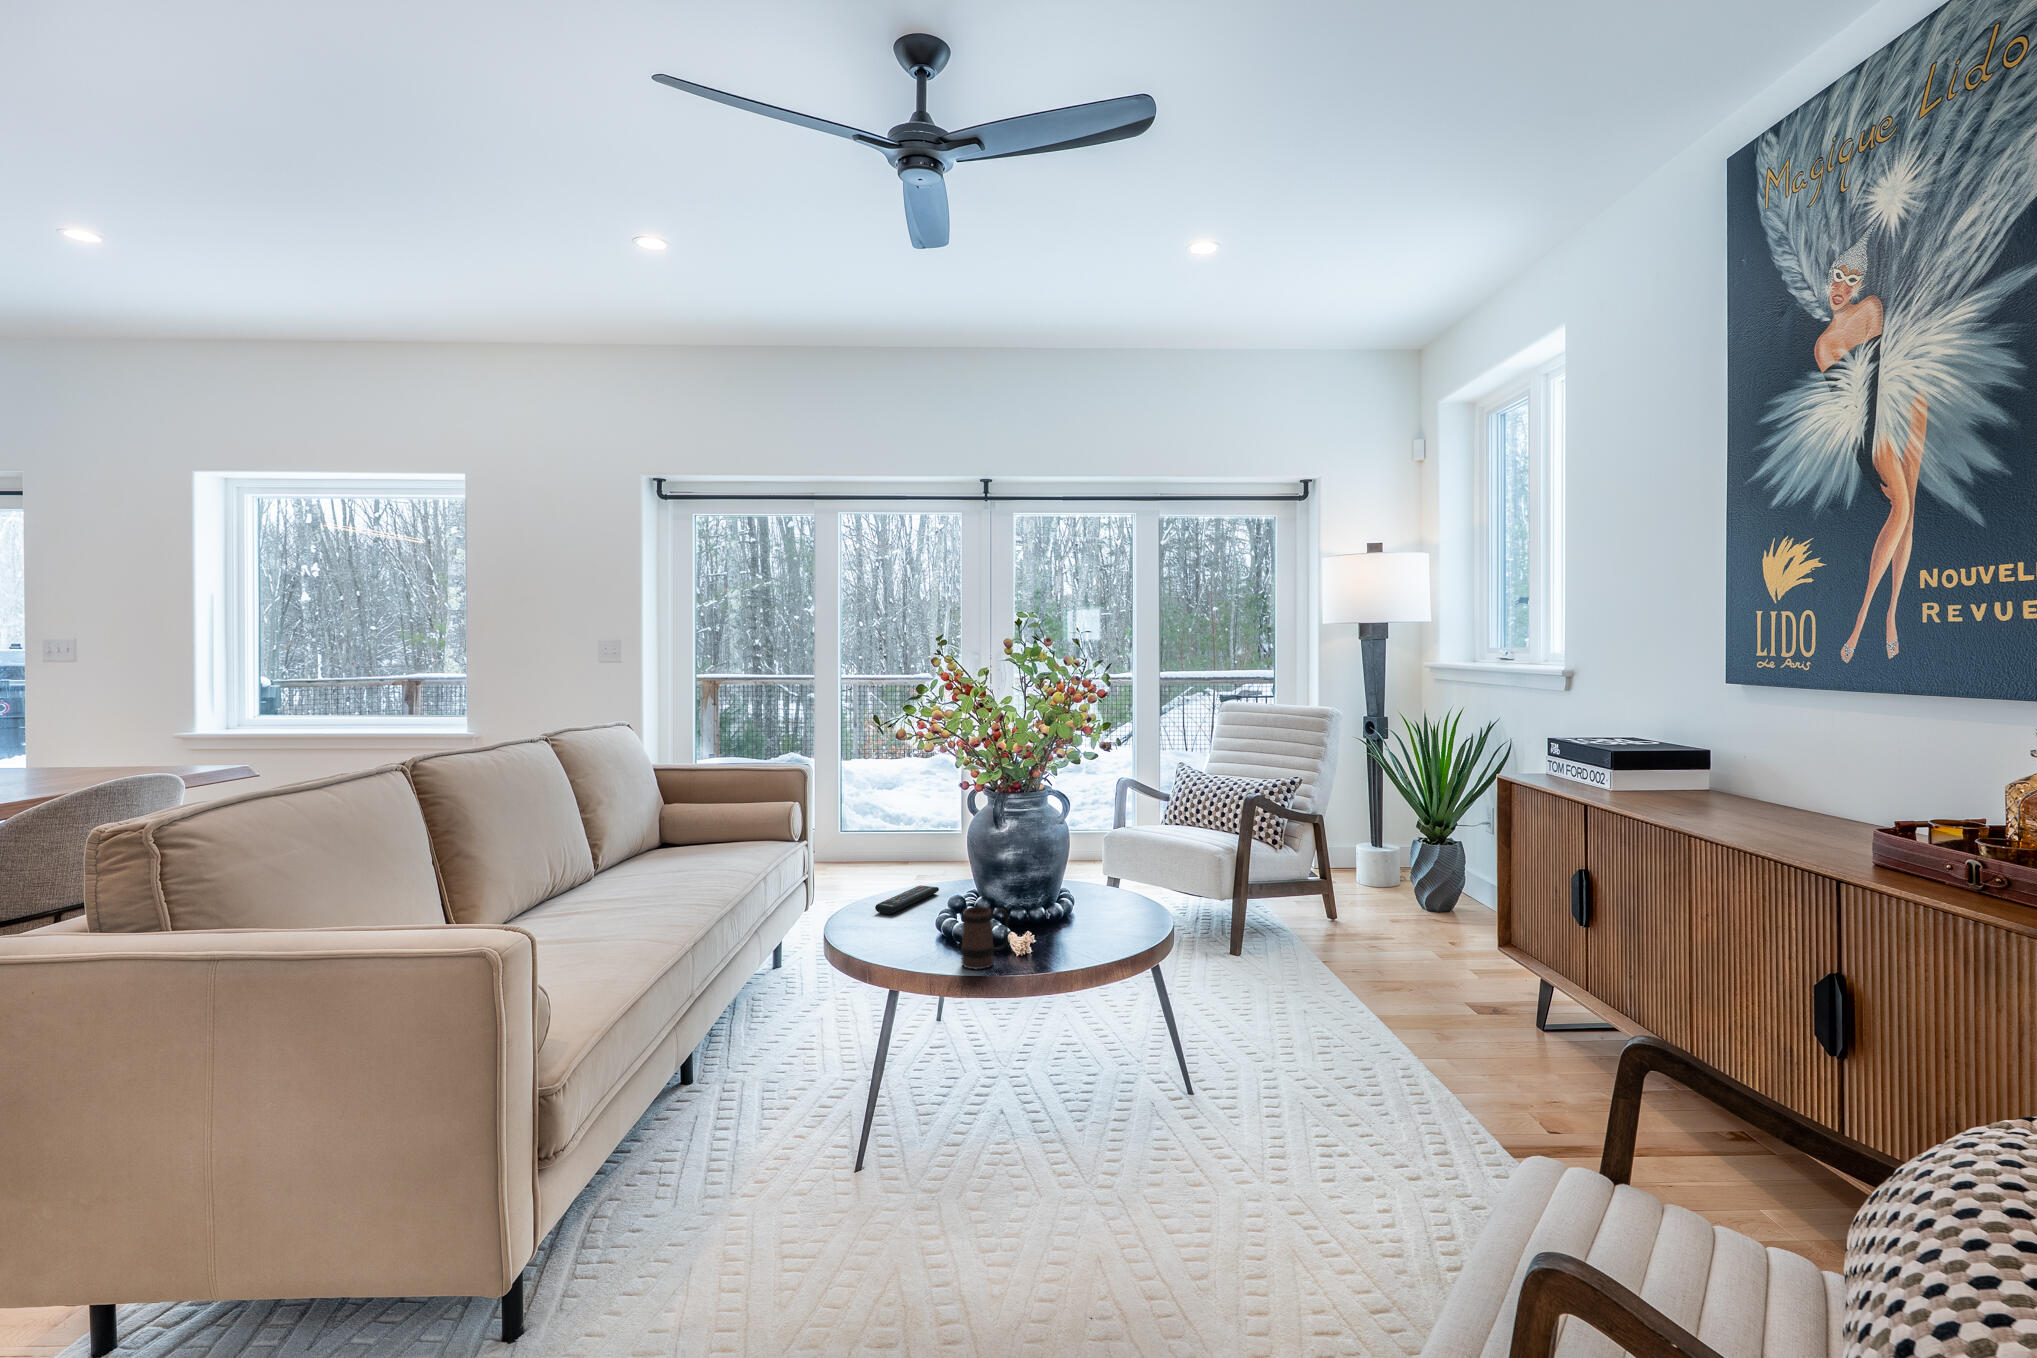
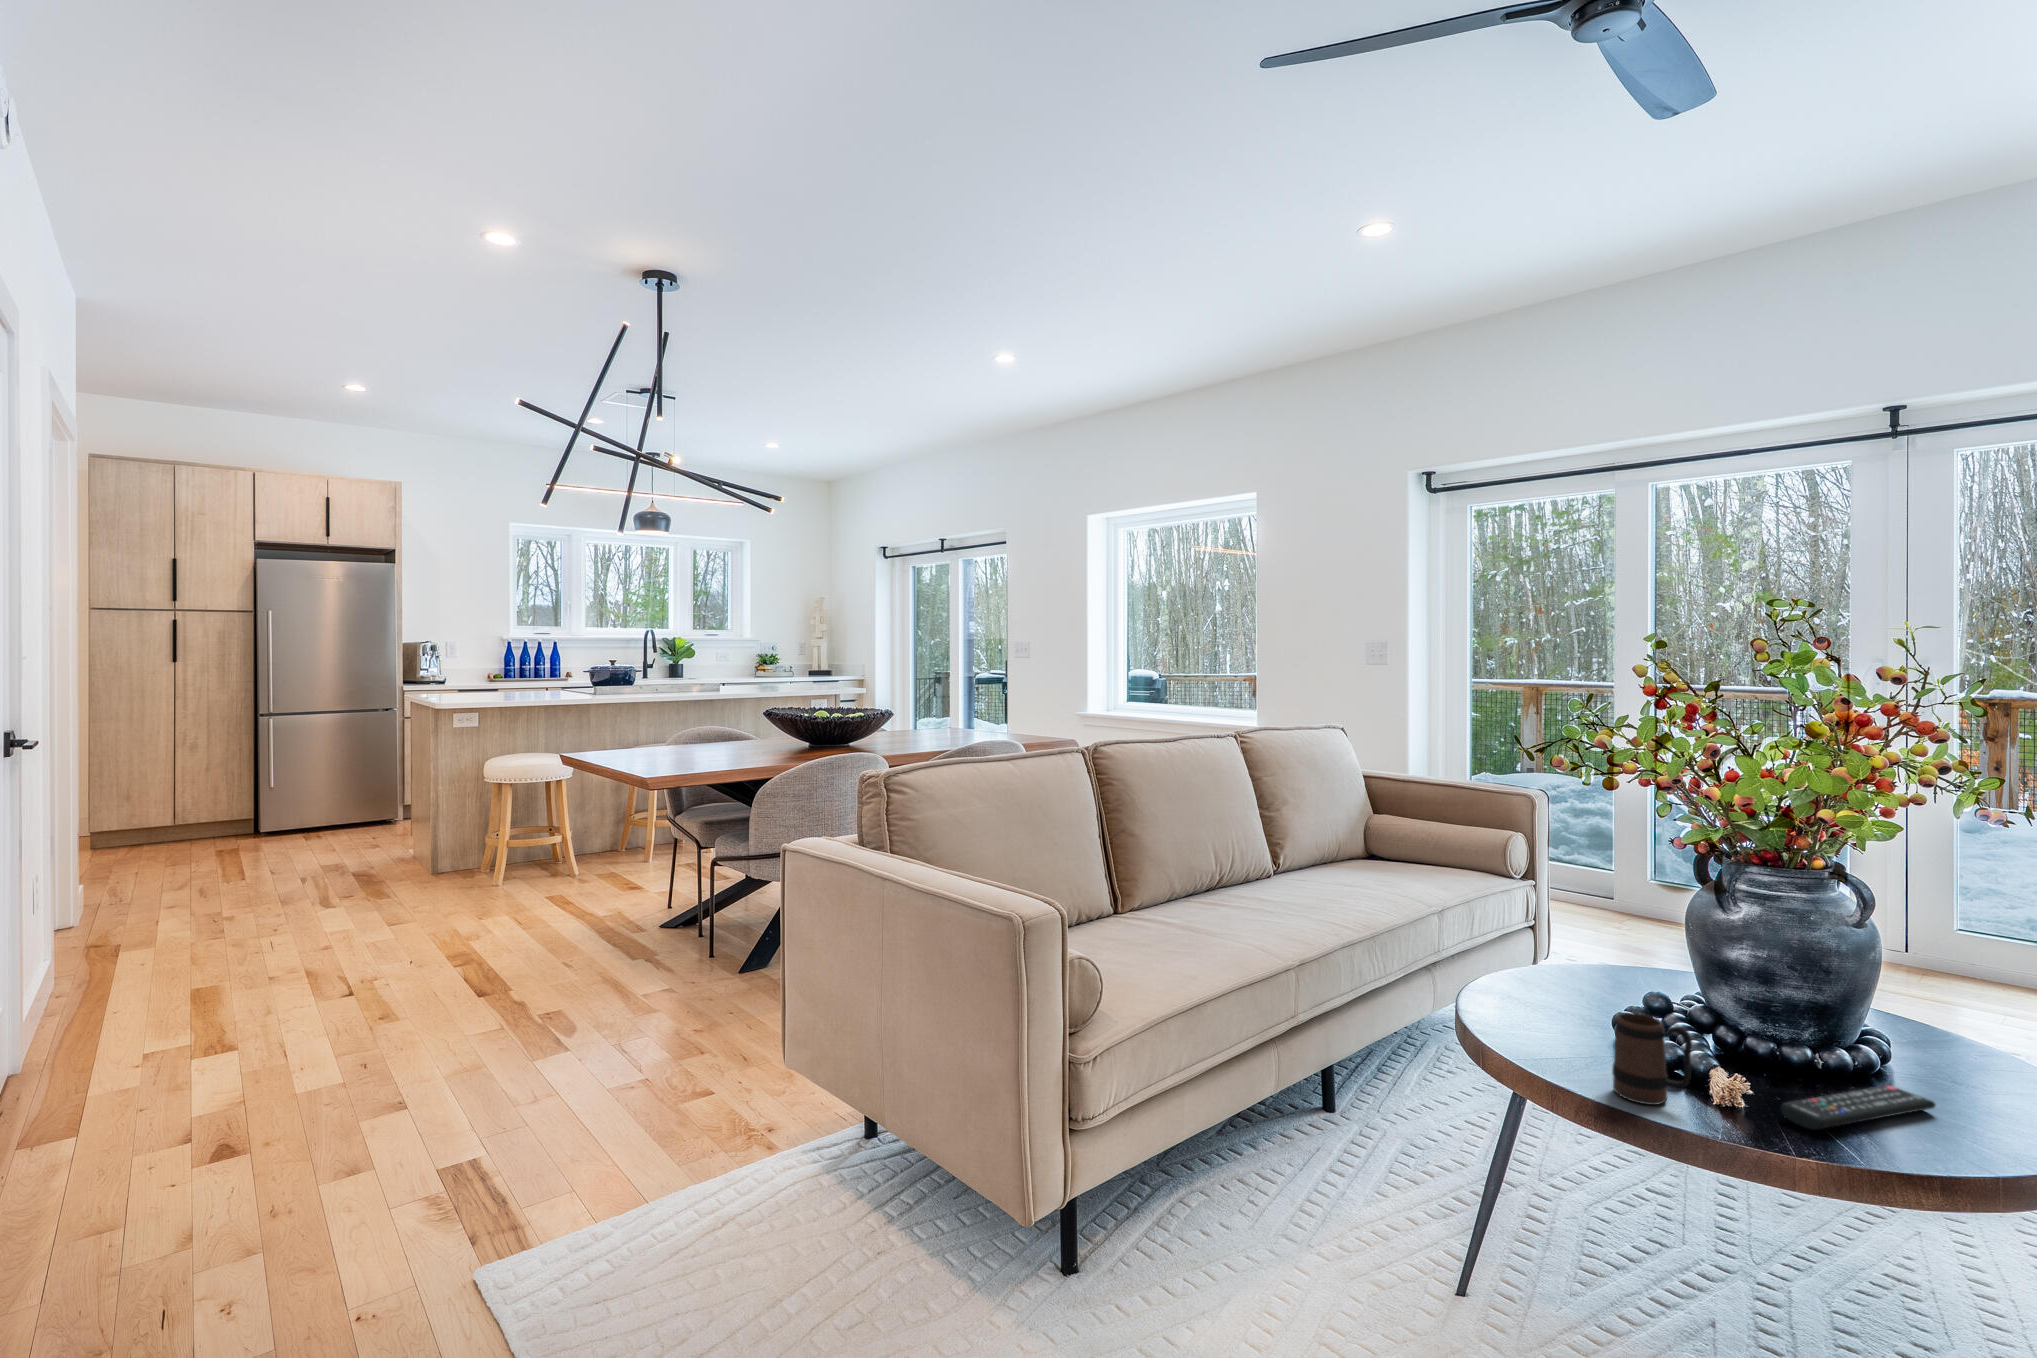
remote control: present [875,885,939,914] -> present [1780,1085,1935,1130]

